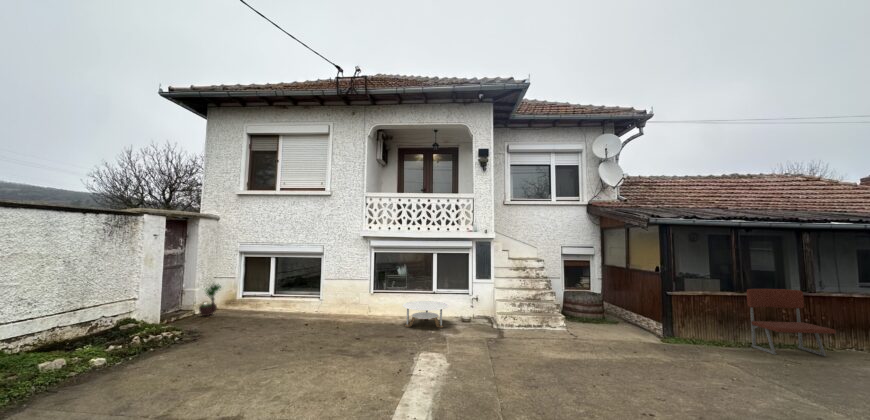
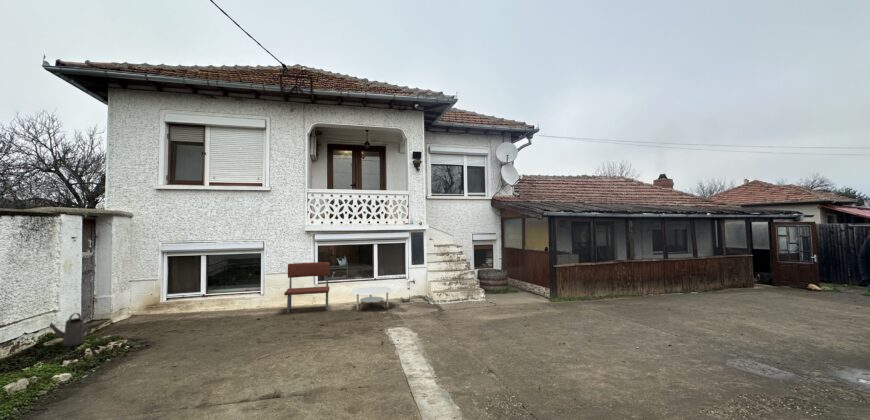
potted tree: present [199,284,221,316] -> none [119,285,149,323]
bench: present [747,289,836,356] -> present [284,262,330,313]
watering can: none [124,303,152,333] -> present [50,313,89,346]

